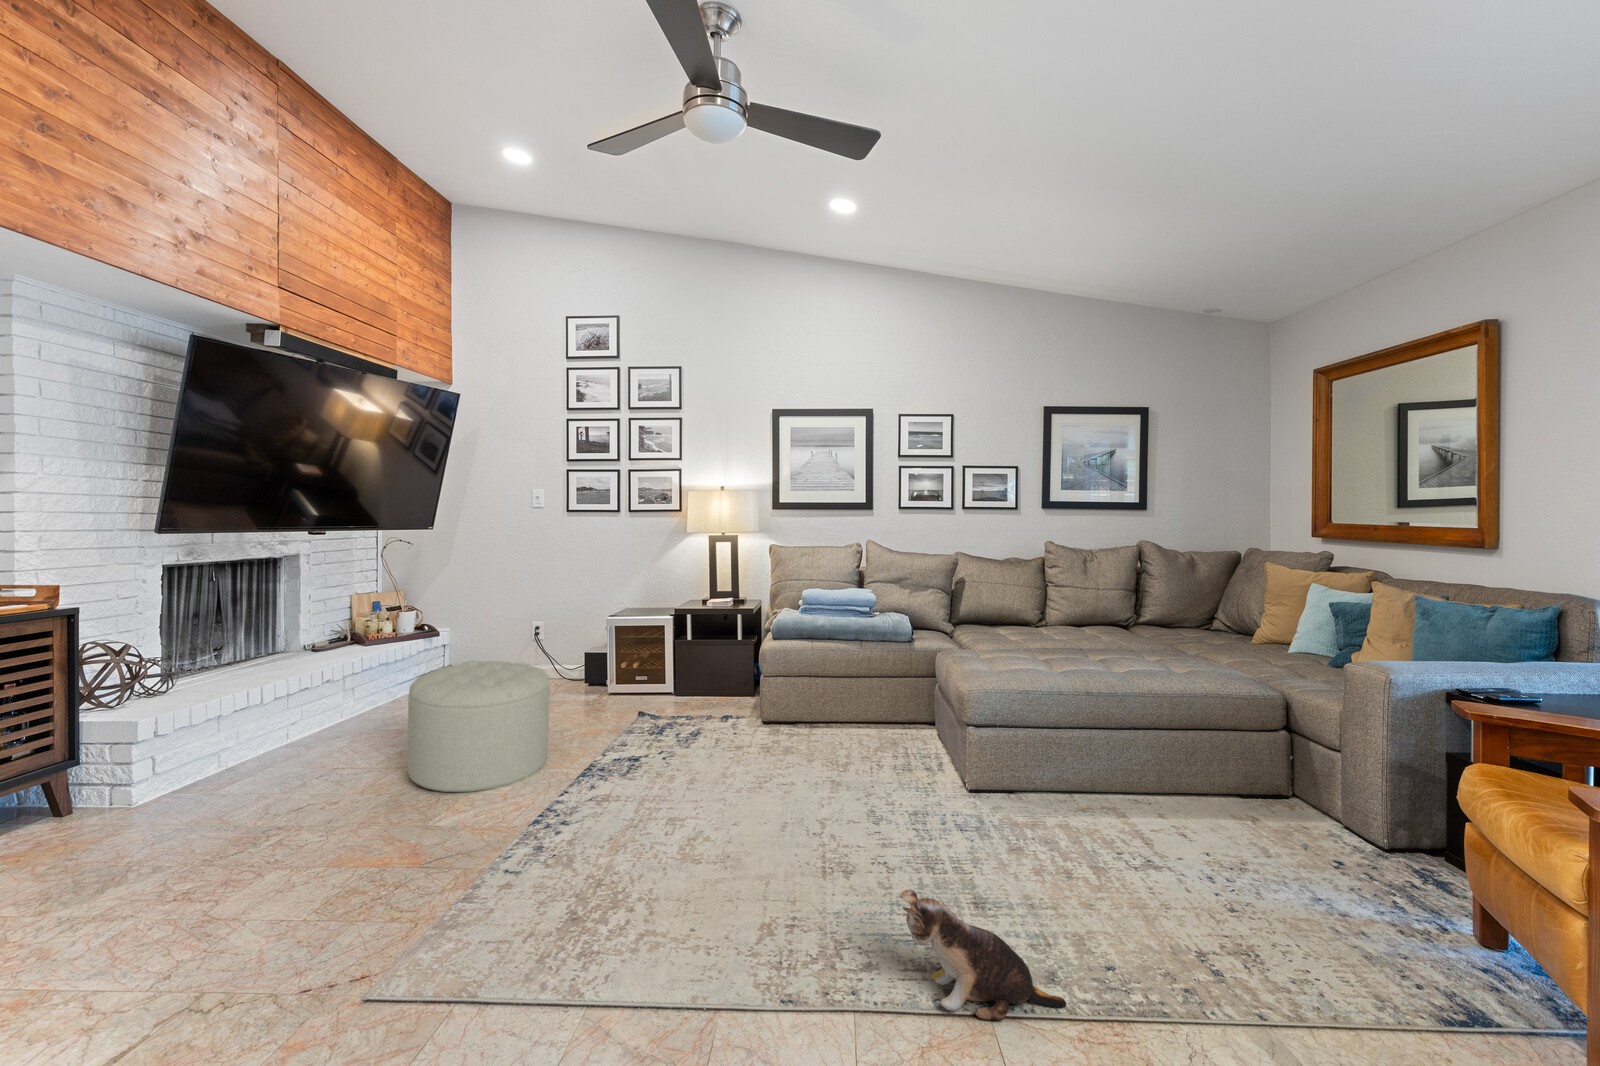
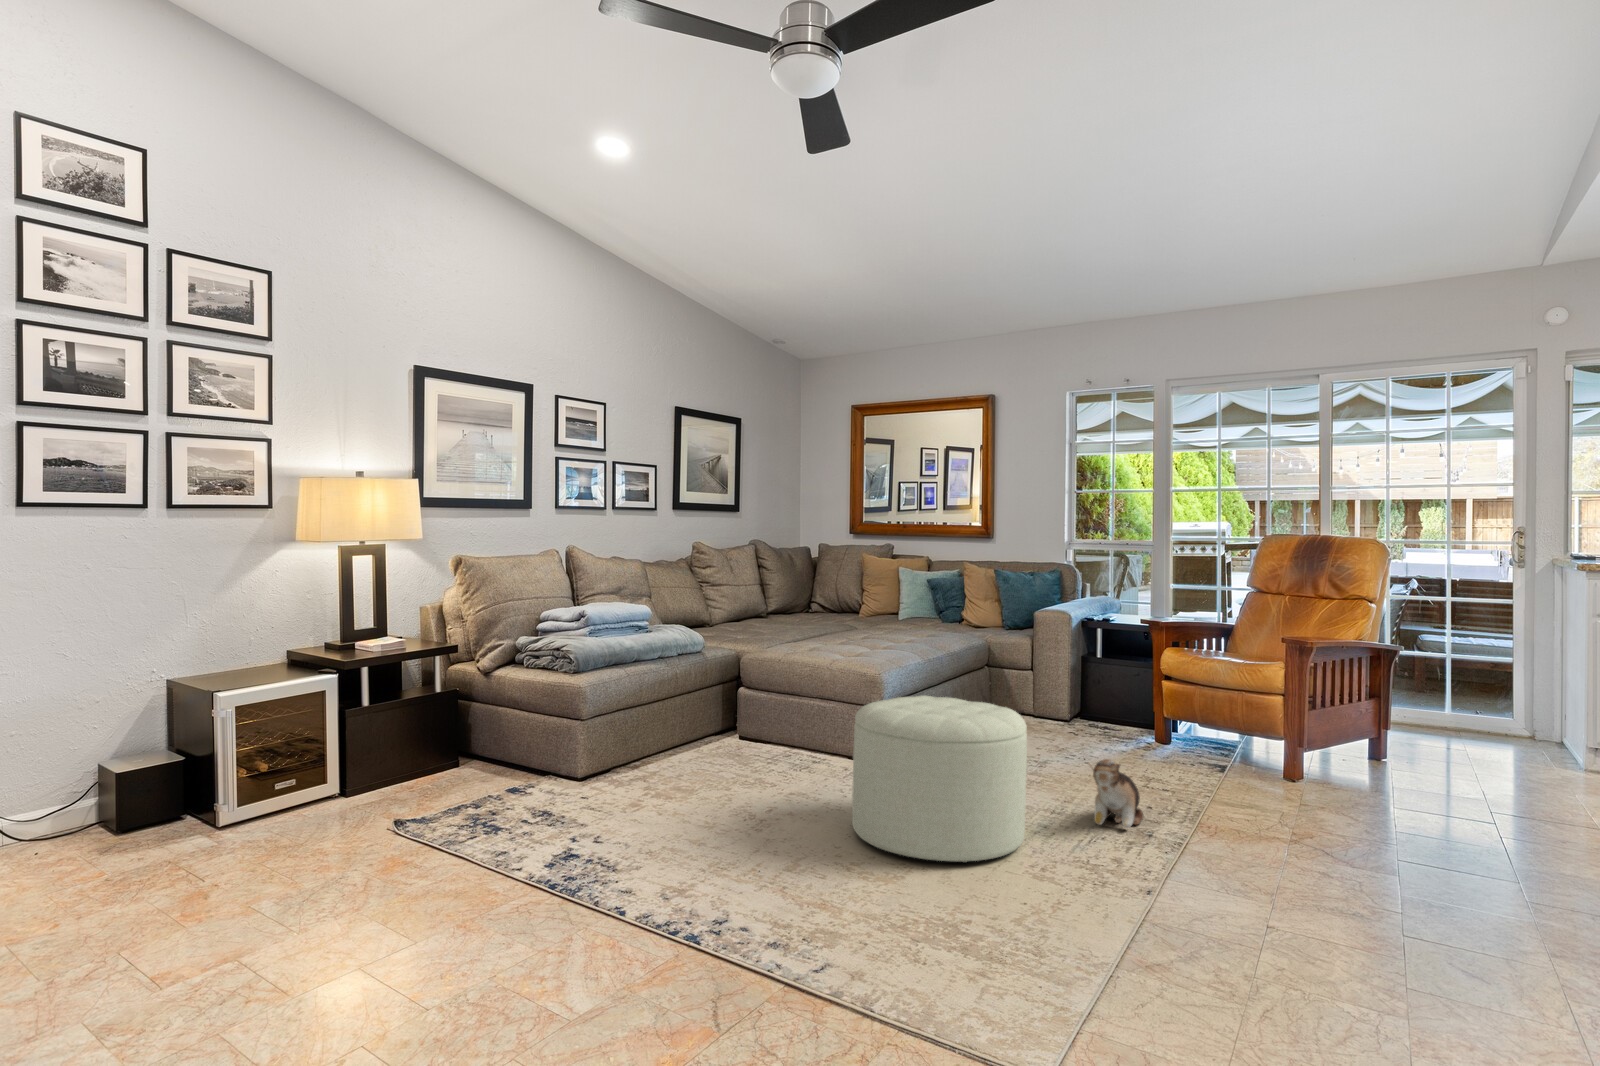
ottoman: present [408,661,550,792] -> present [852,696,1027,863]

